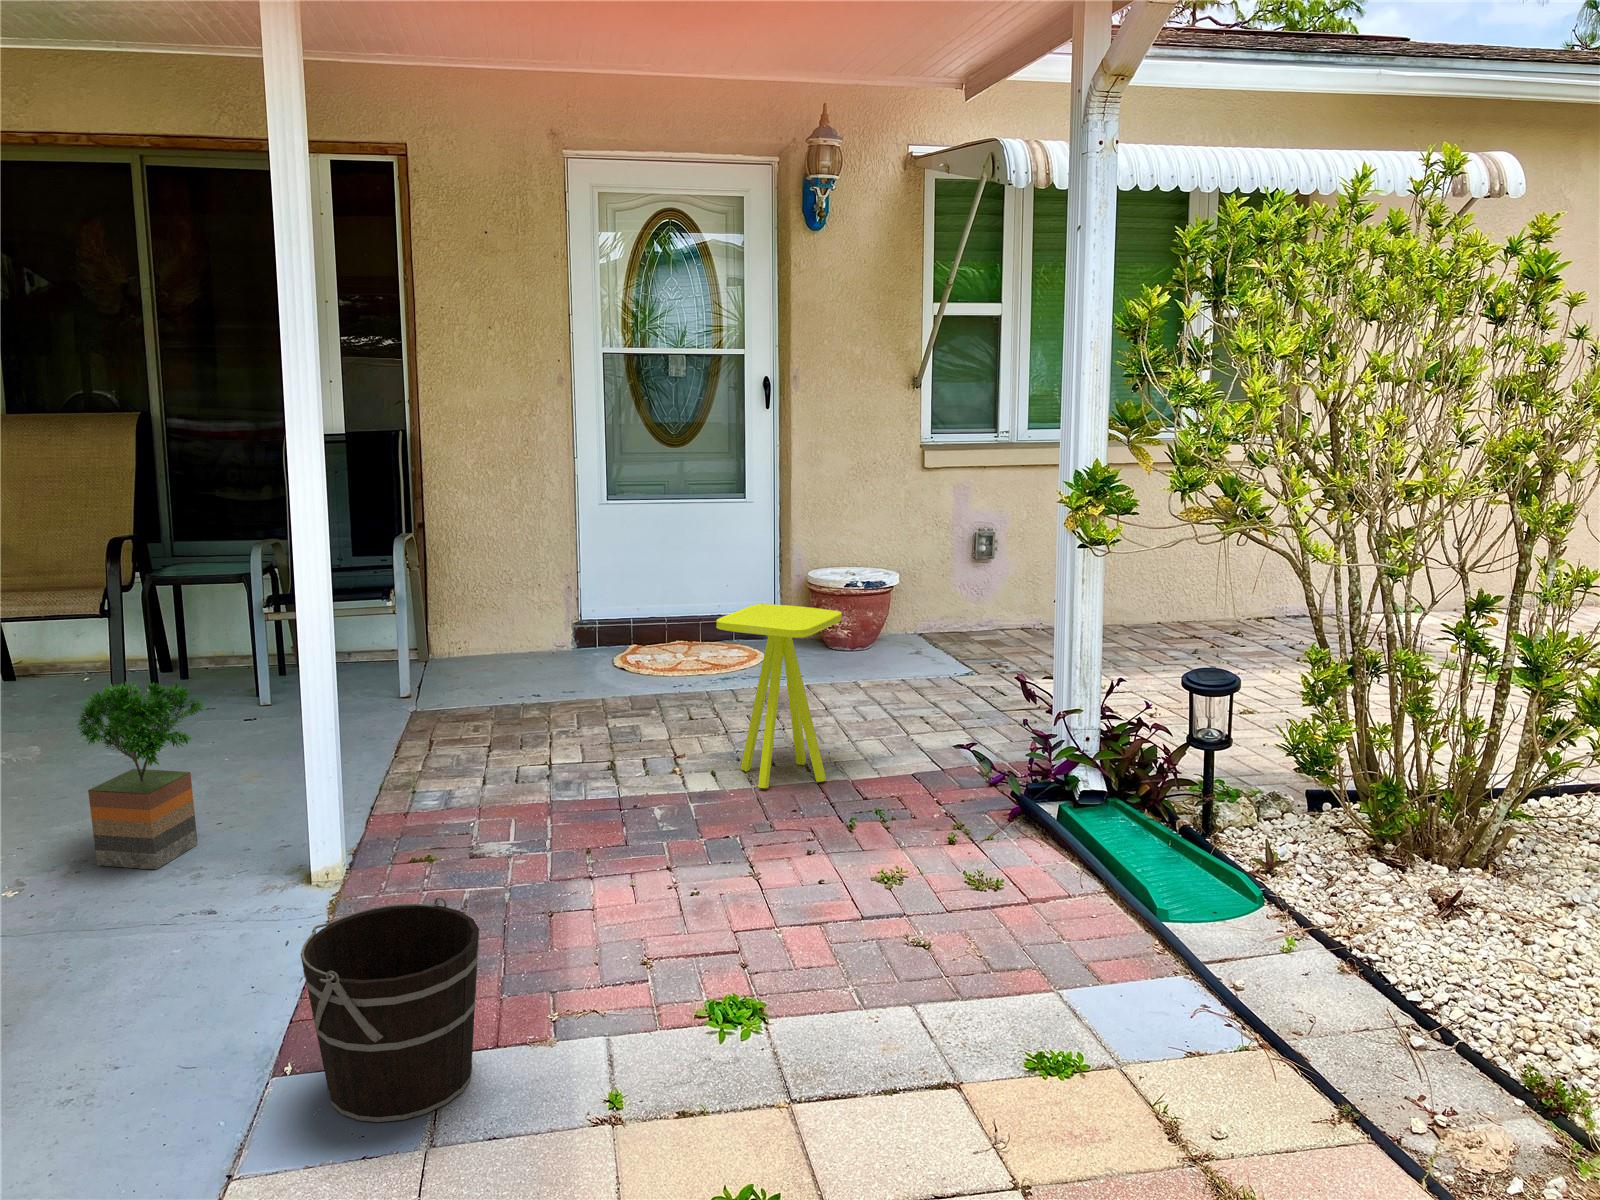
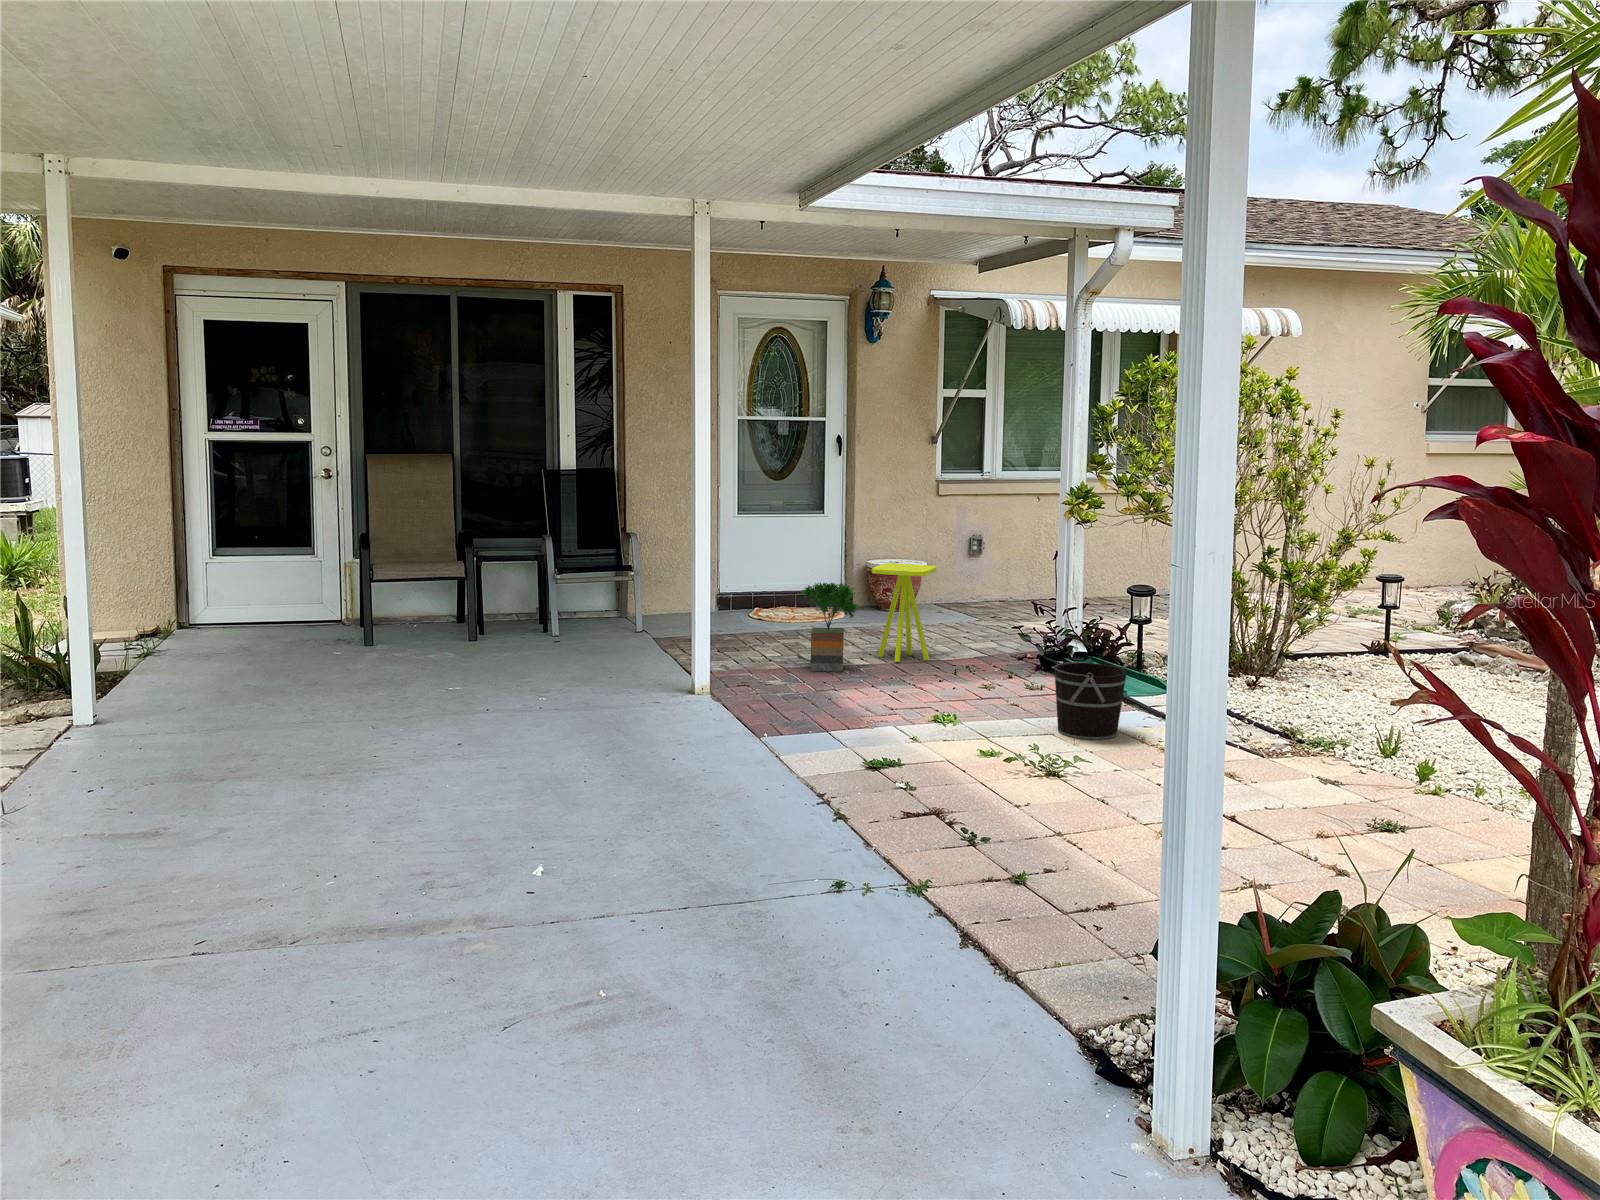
potted tree: present [77,681,205,869] -> present [802,582,859,672]
bucket: present [301,897,479,1122] -> present [1051,659,1127,739]

